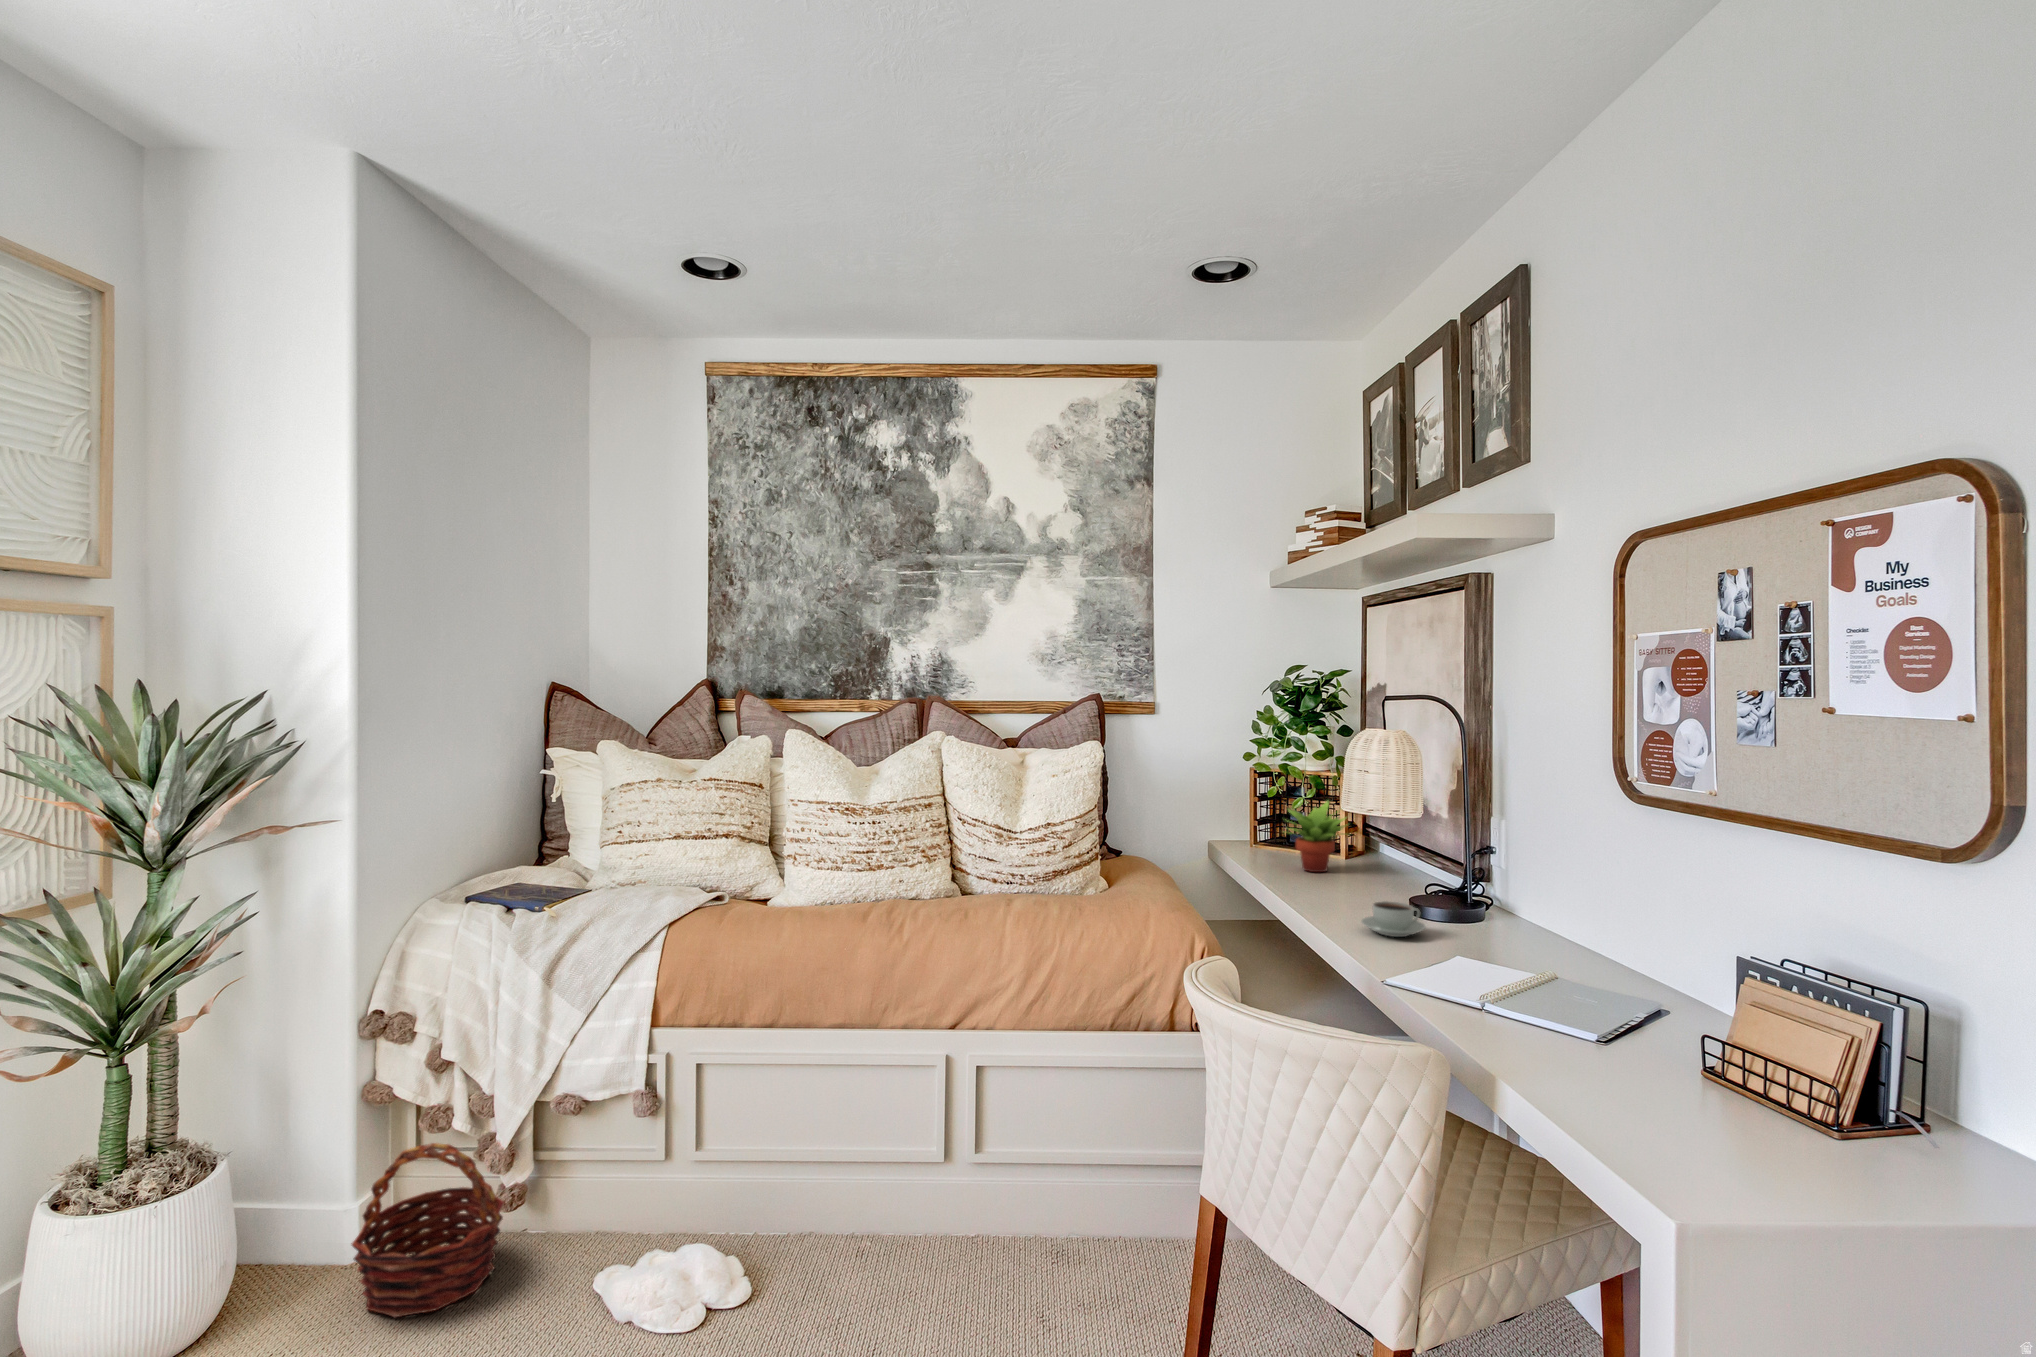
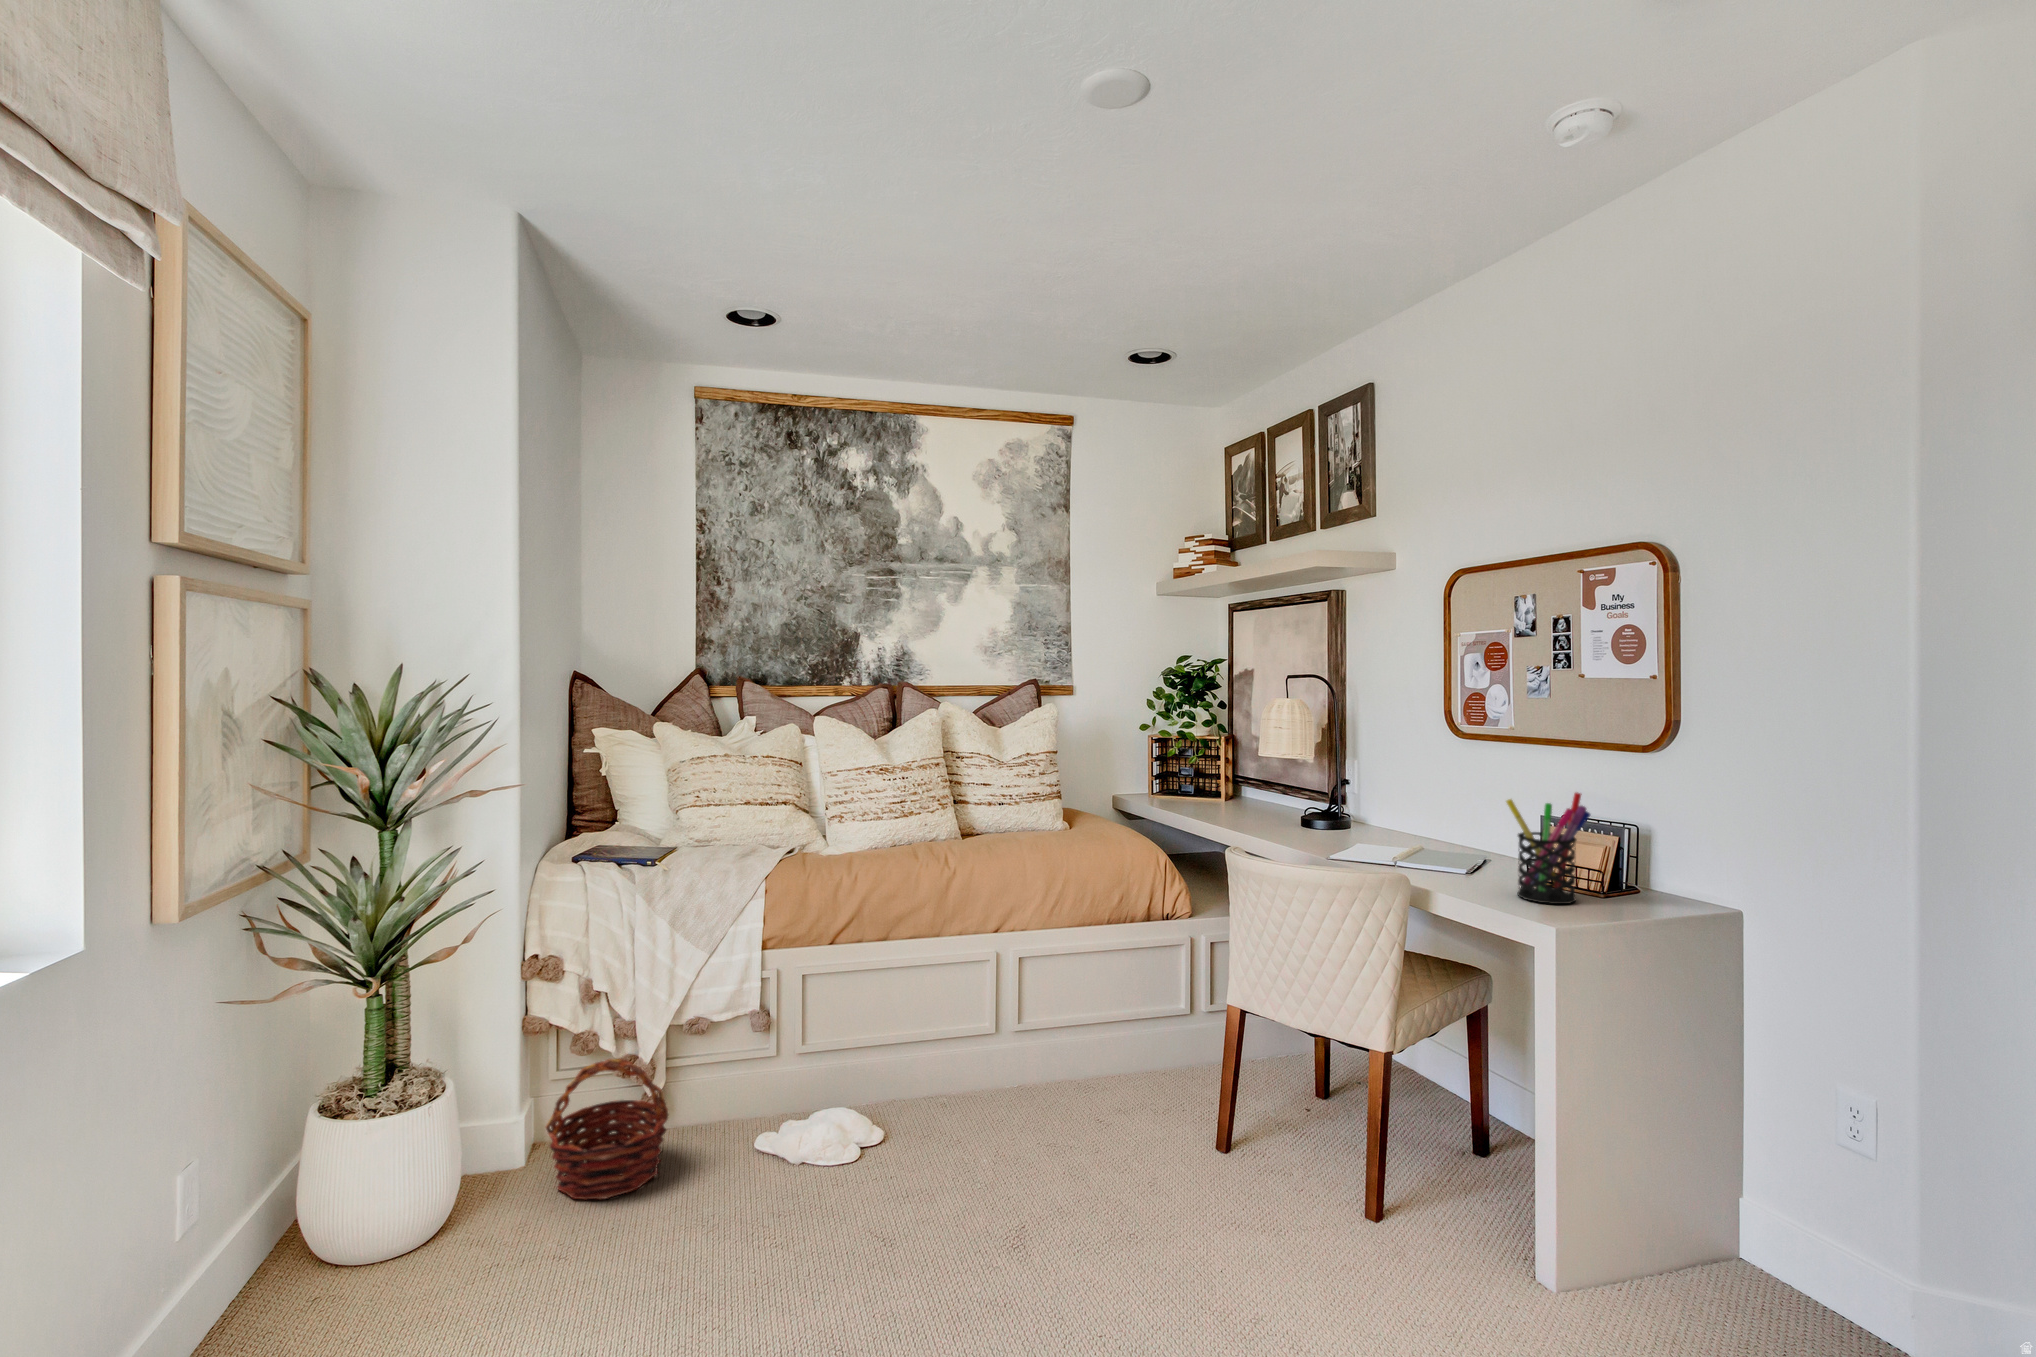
succulent plant: present [1288,801,1346,872] -> none [1191,753,1241,805]
coffee cup: present [1361,901,1426,937] -> none [1286,813,1328,834]
pen holder: none [1621,937,1782,1157] -> present [1506,792,1590,904]

